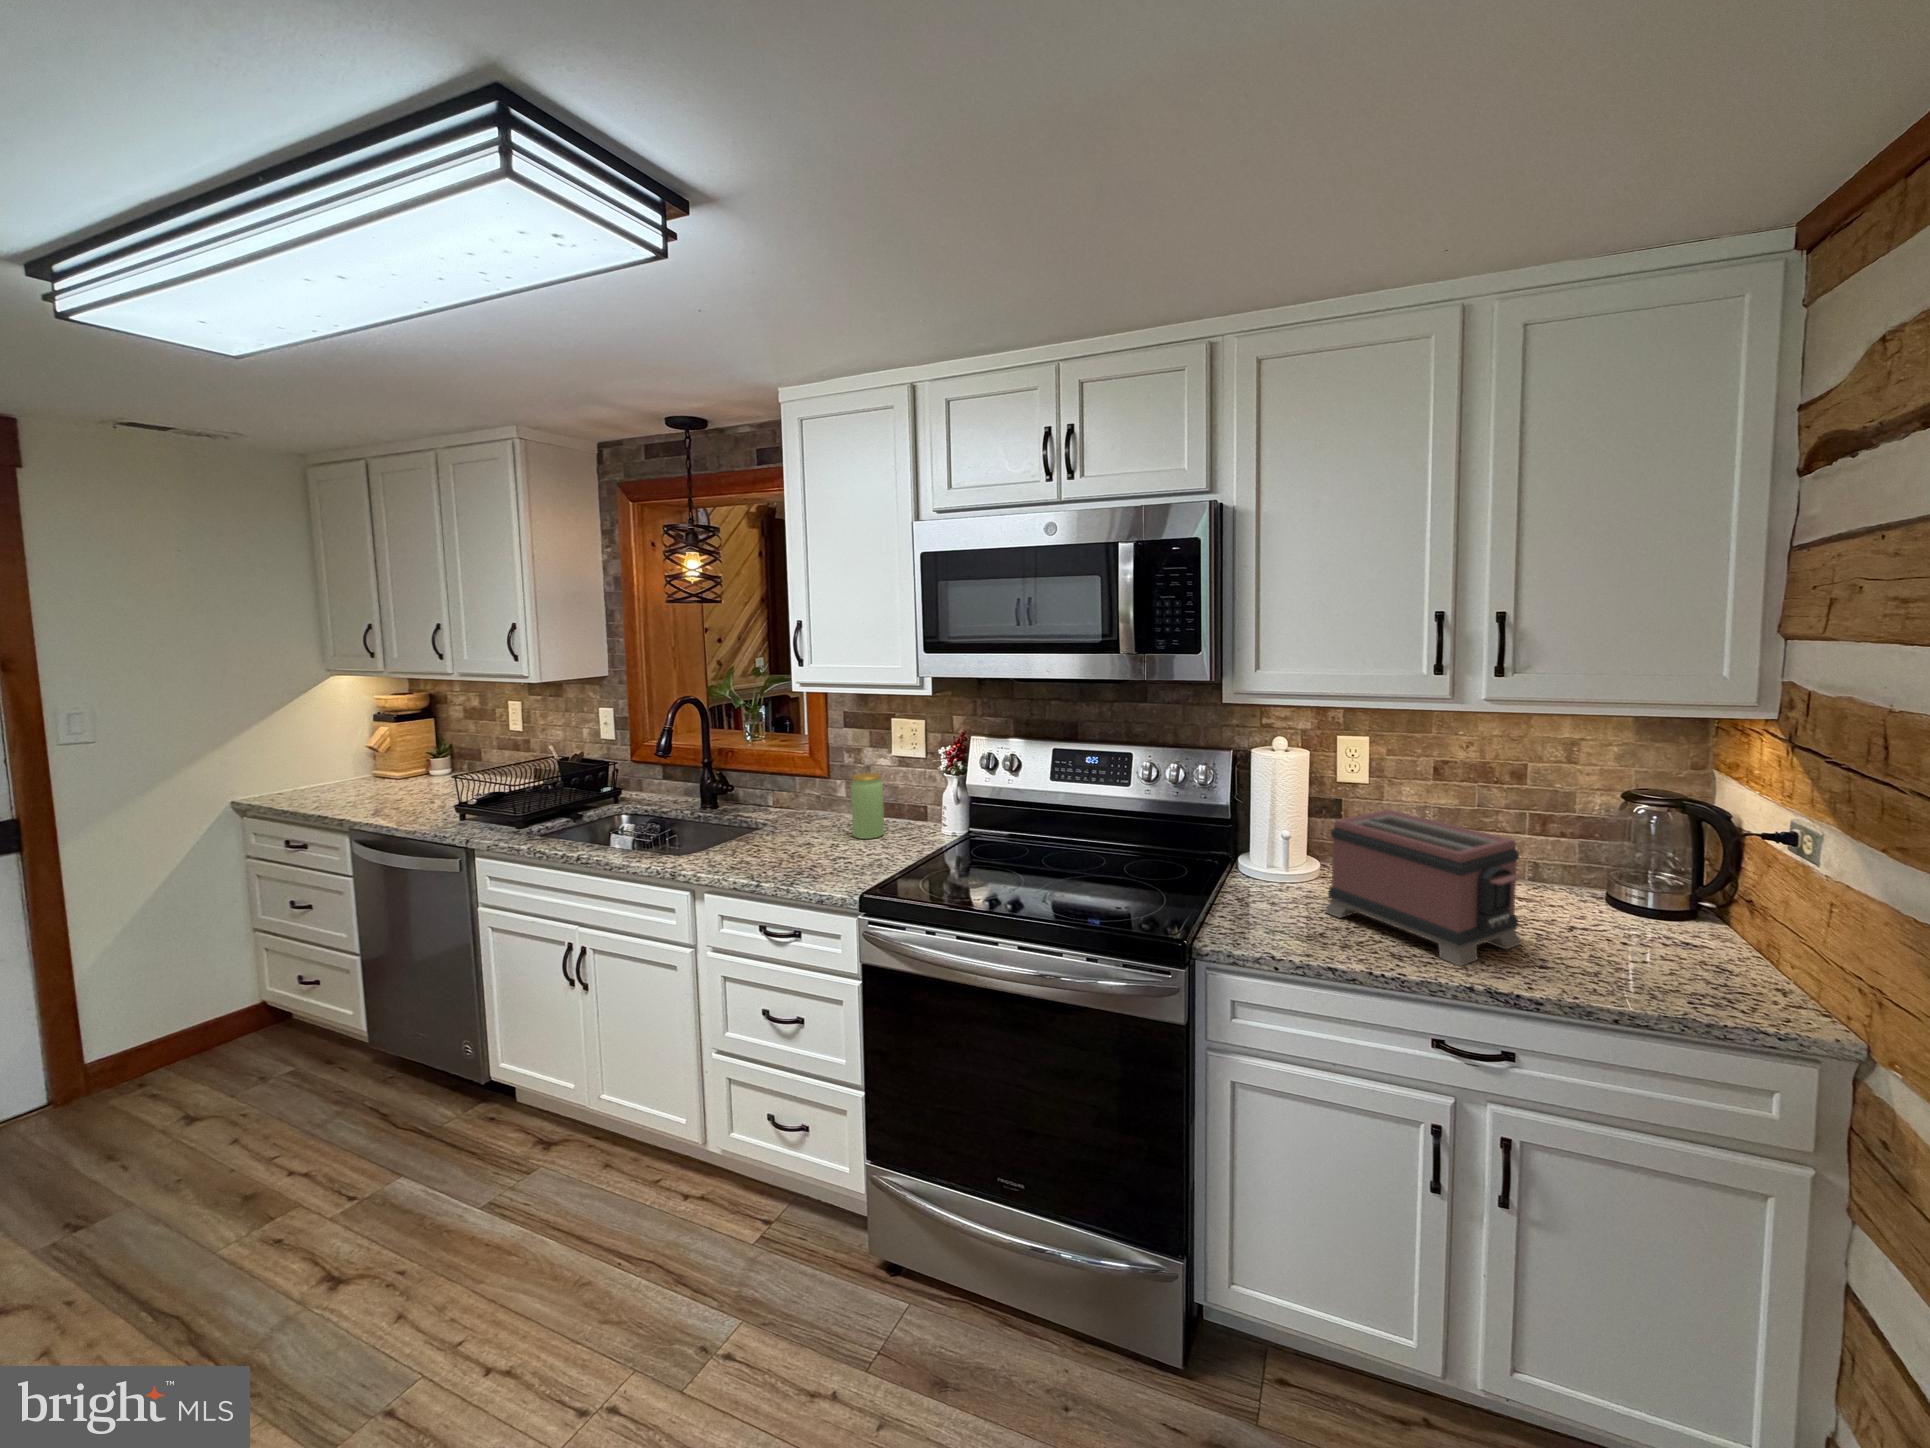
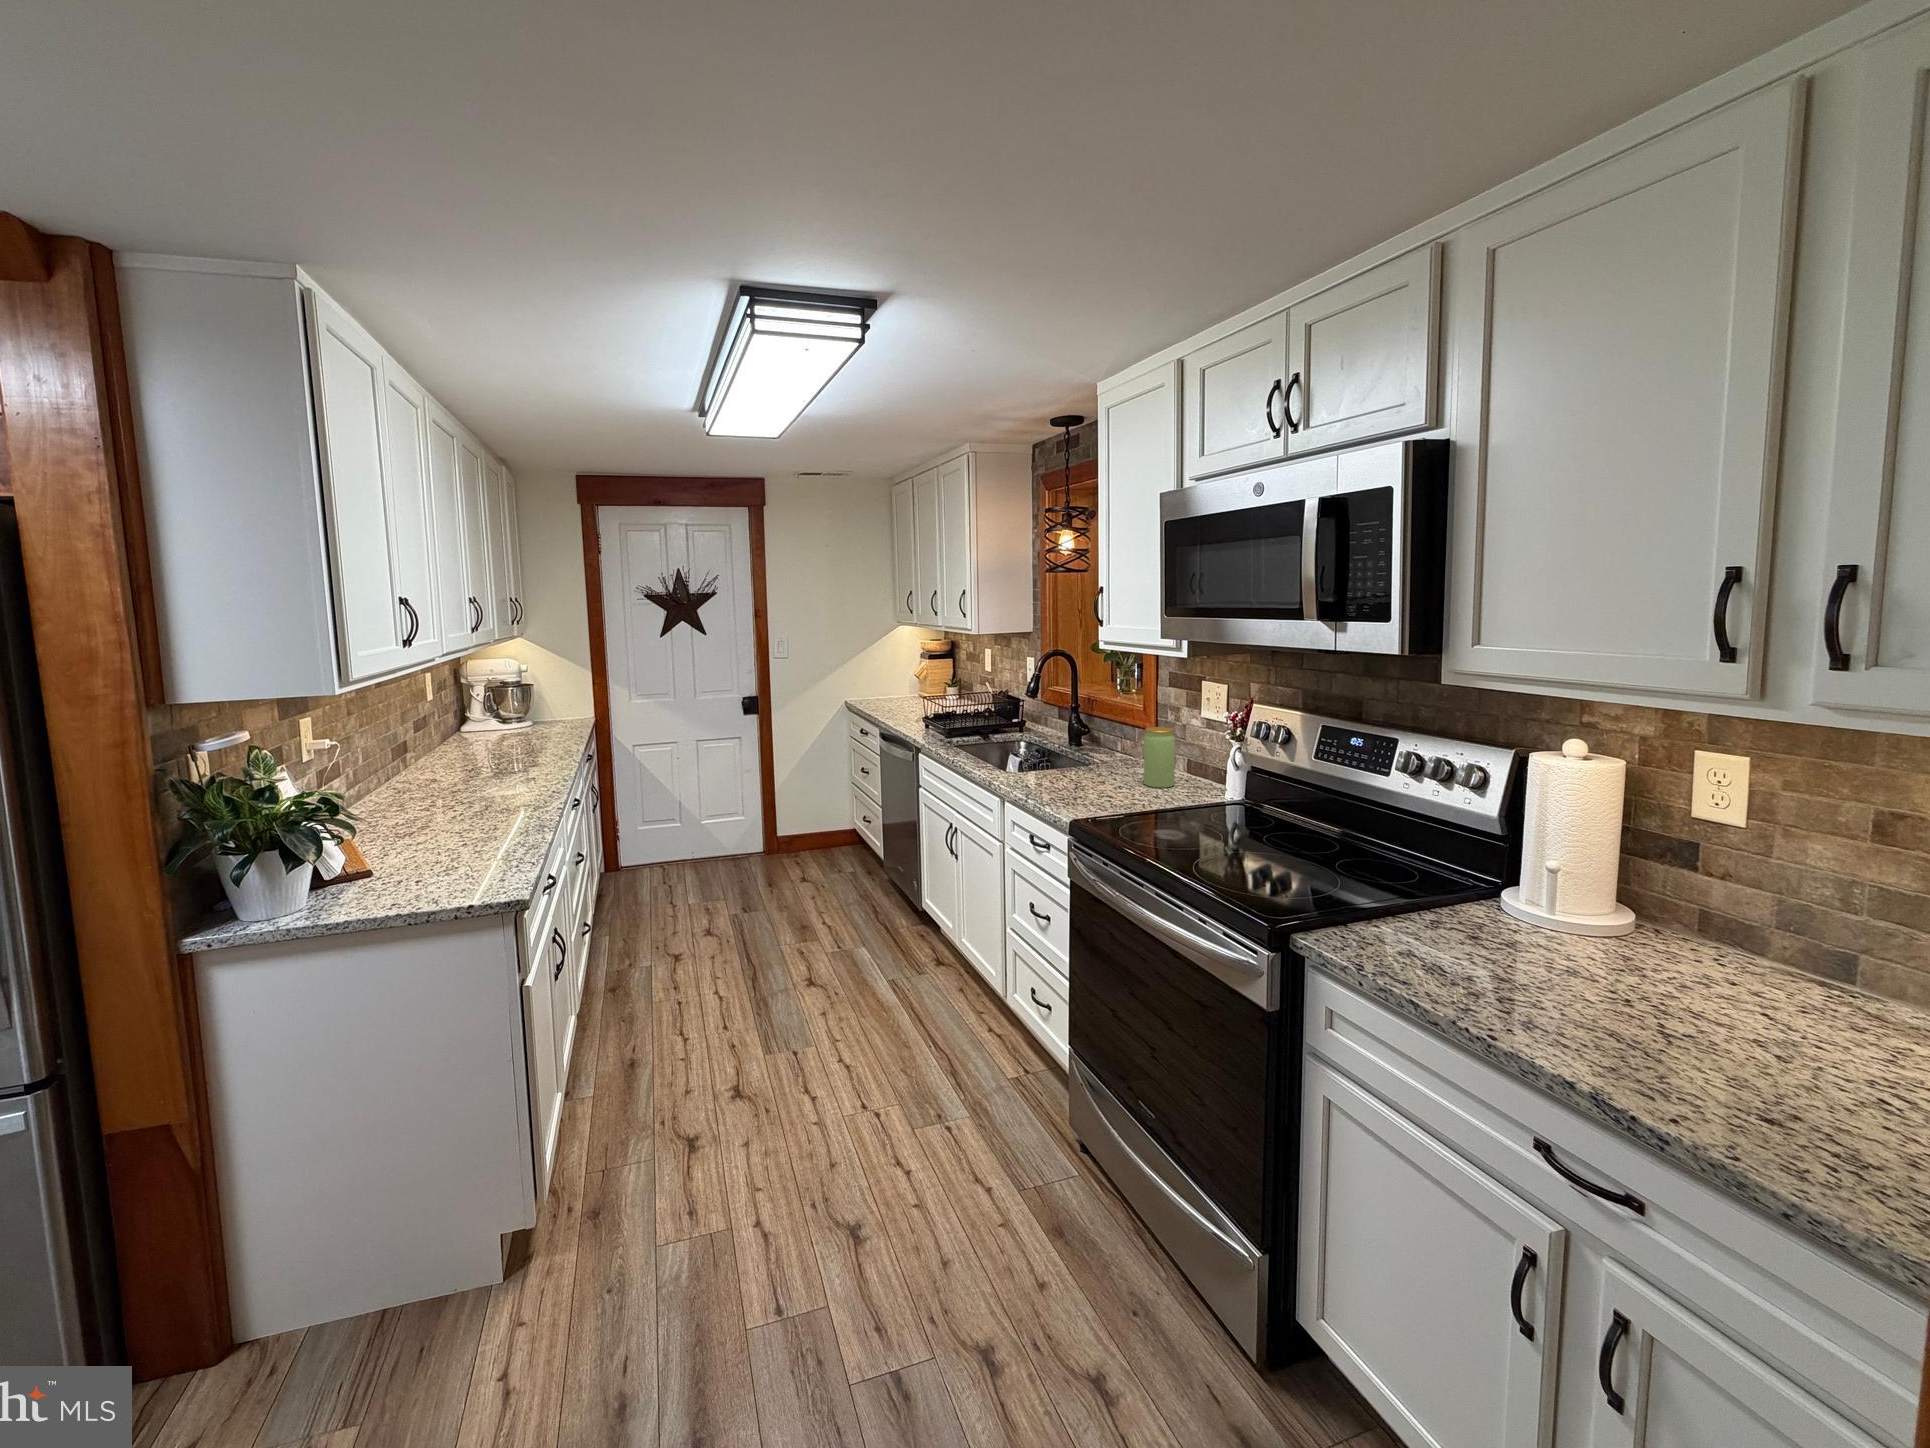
toaster: present [1325,809,1521,966] -> none [1519,844,1791,1090]

